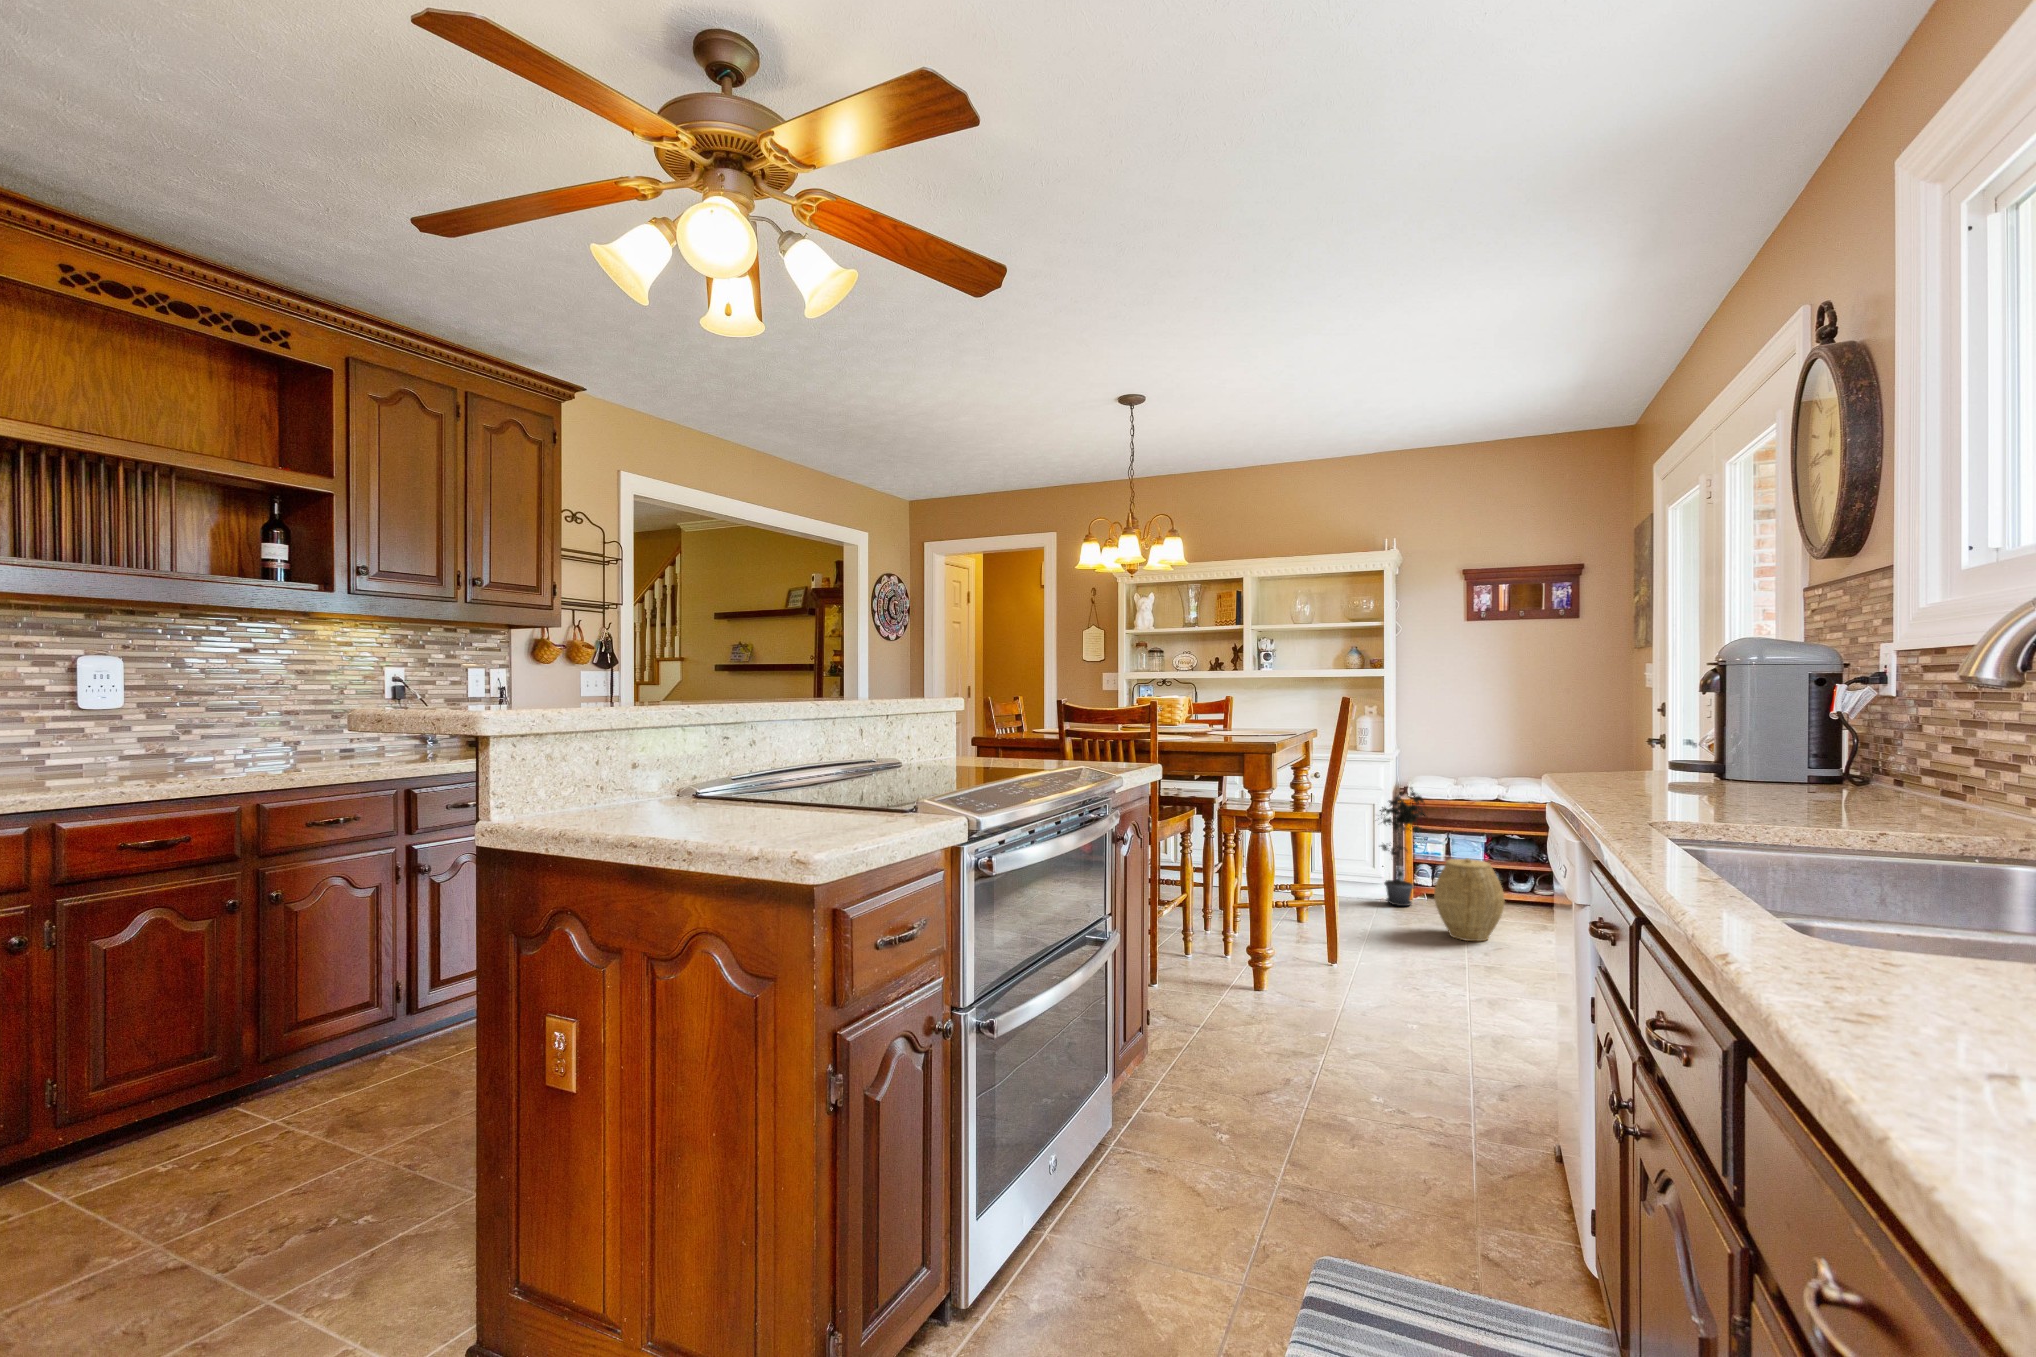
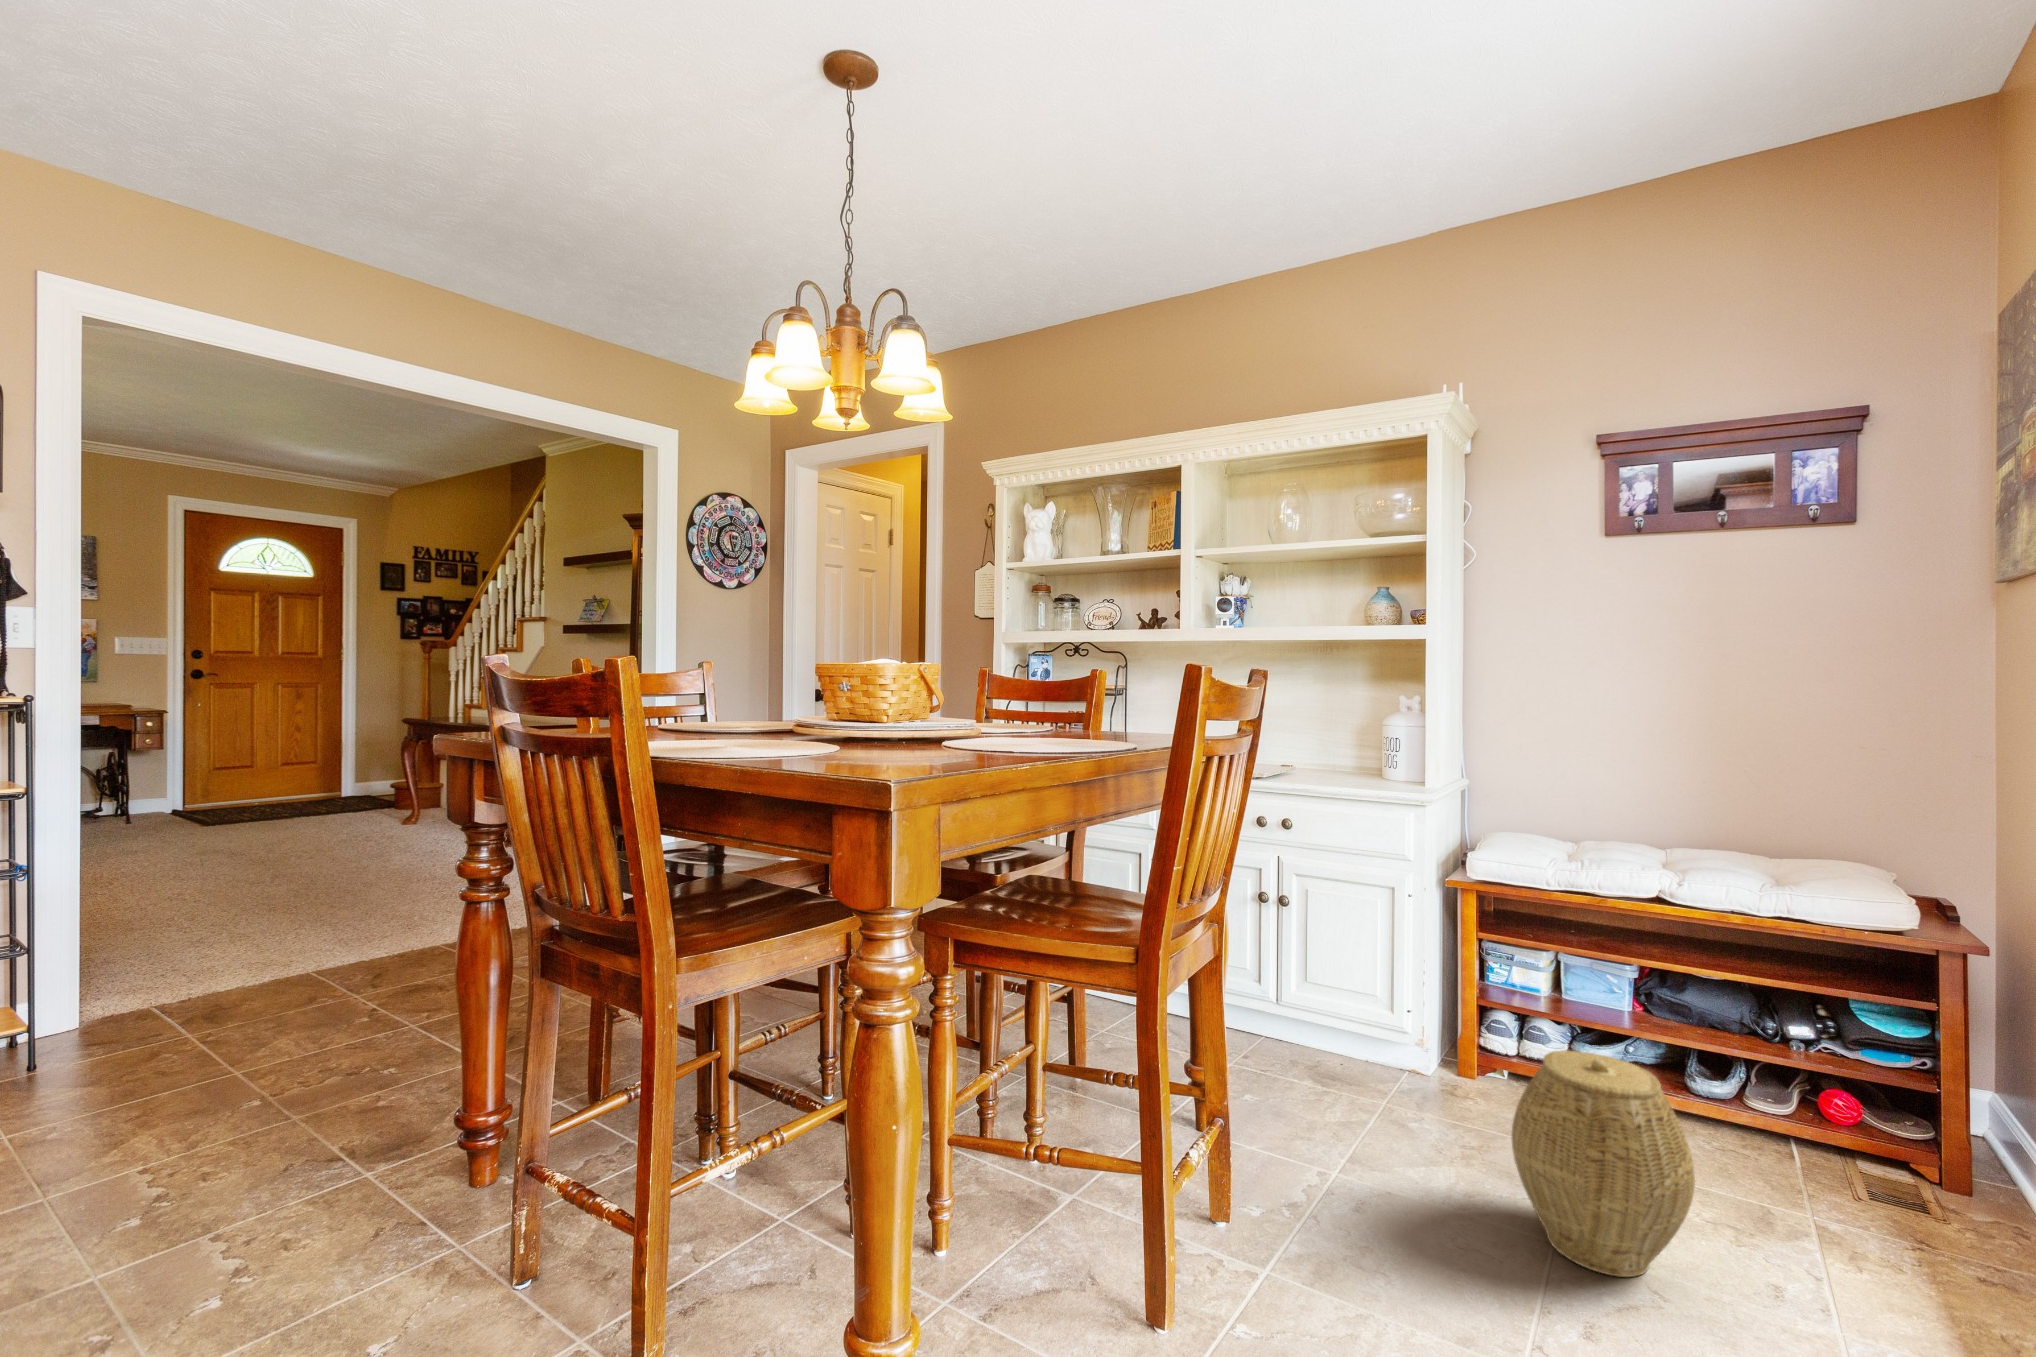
potted plant: present [1380,788,1425,906] -> none [1395,858,1514,1103]

